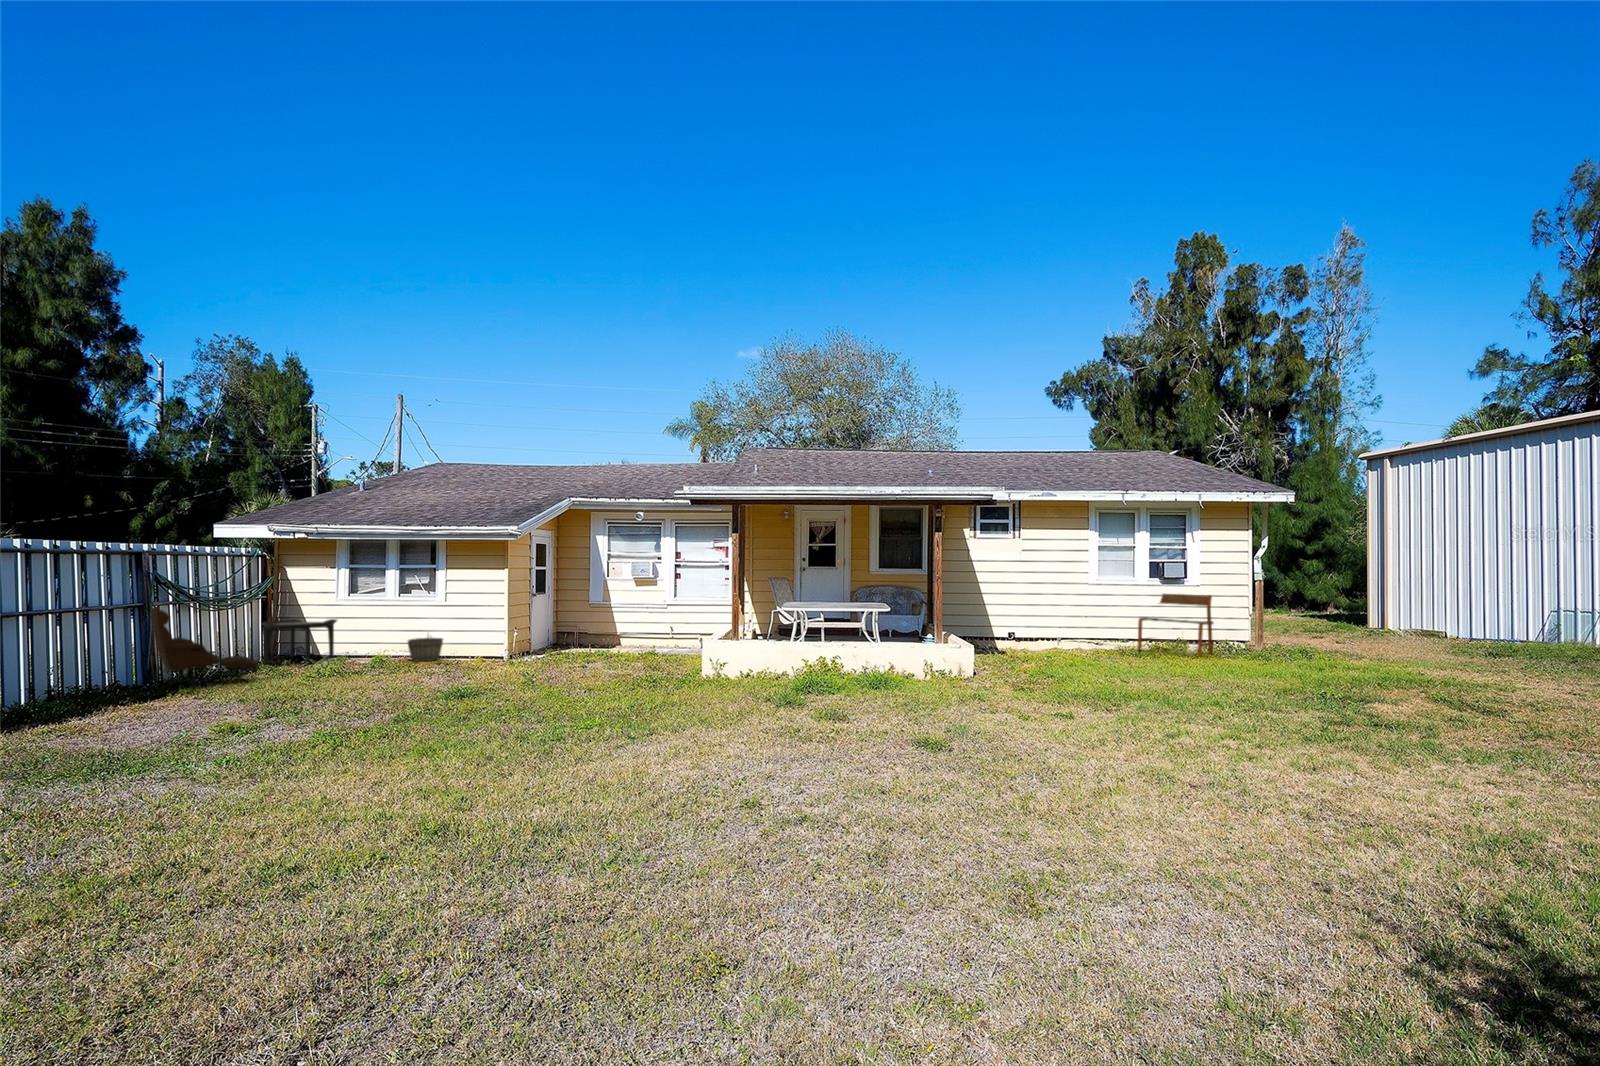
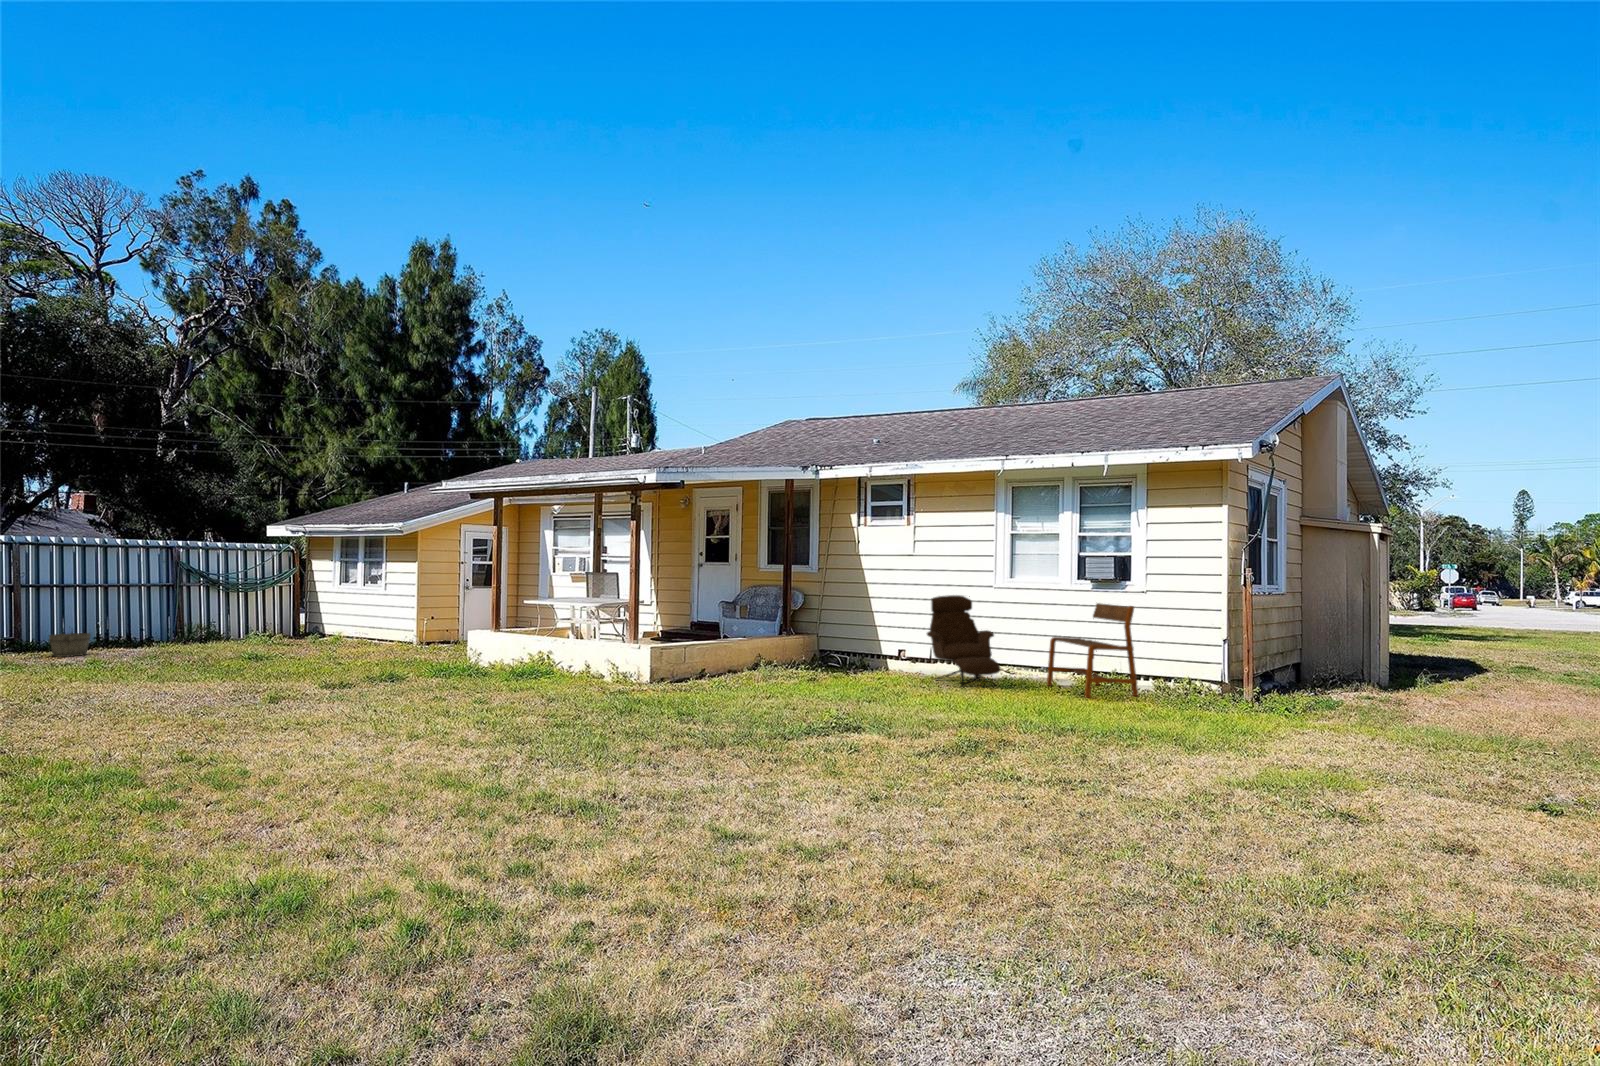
lounge chair: present [151,608,258,689] -> present [927,595,1000,687]
round table: present [262,619,337,663] -> none [268,604,332,641]
wooden bucket: present [408,637,443,661] -> present [49,630,91,657]

